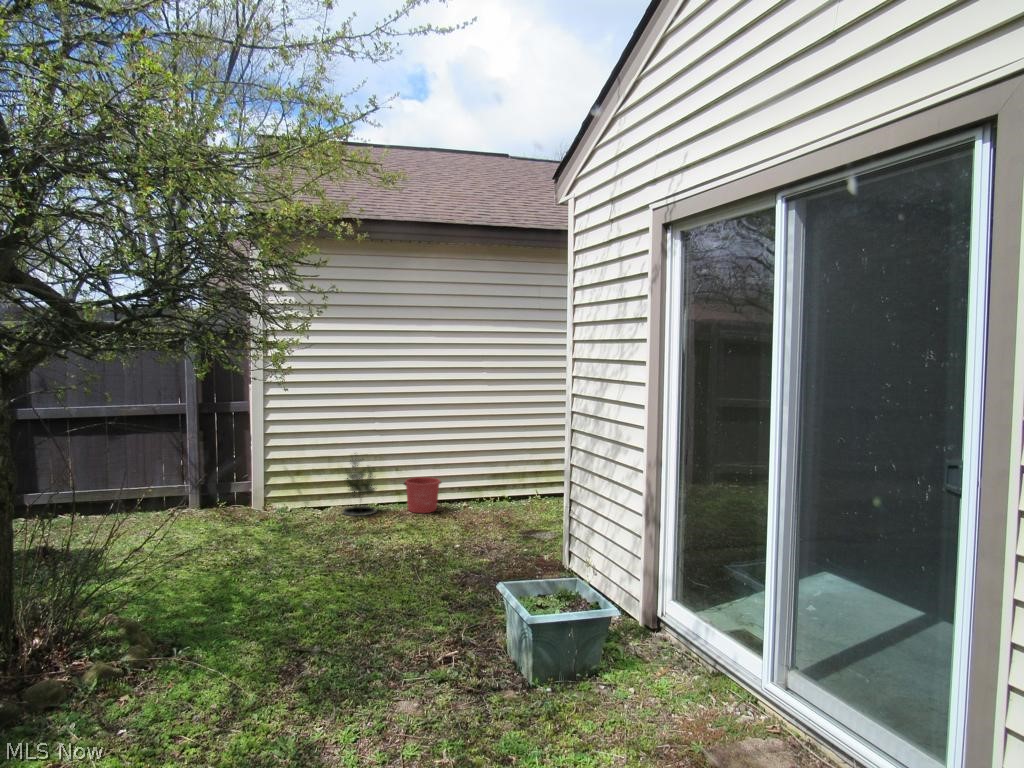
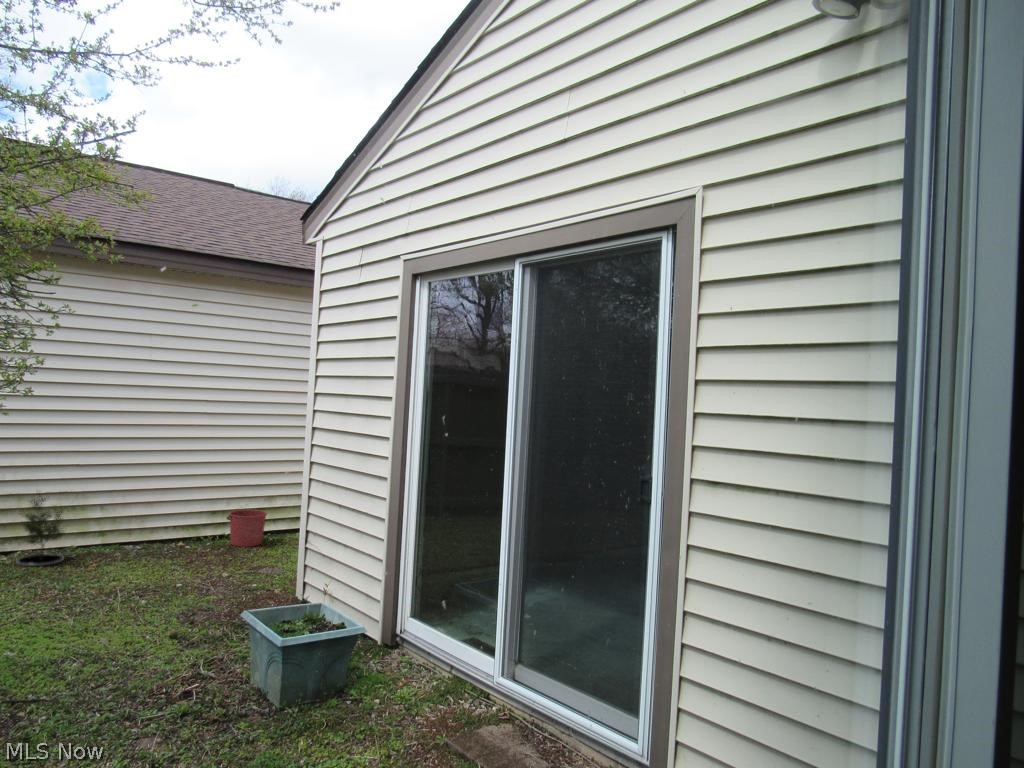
bucket: present [404,477,441,513] -> present [227,510,267,547]

